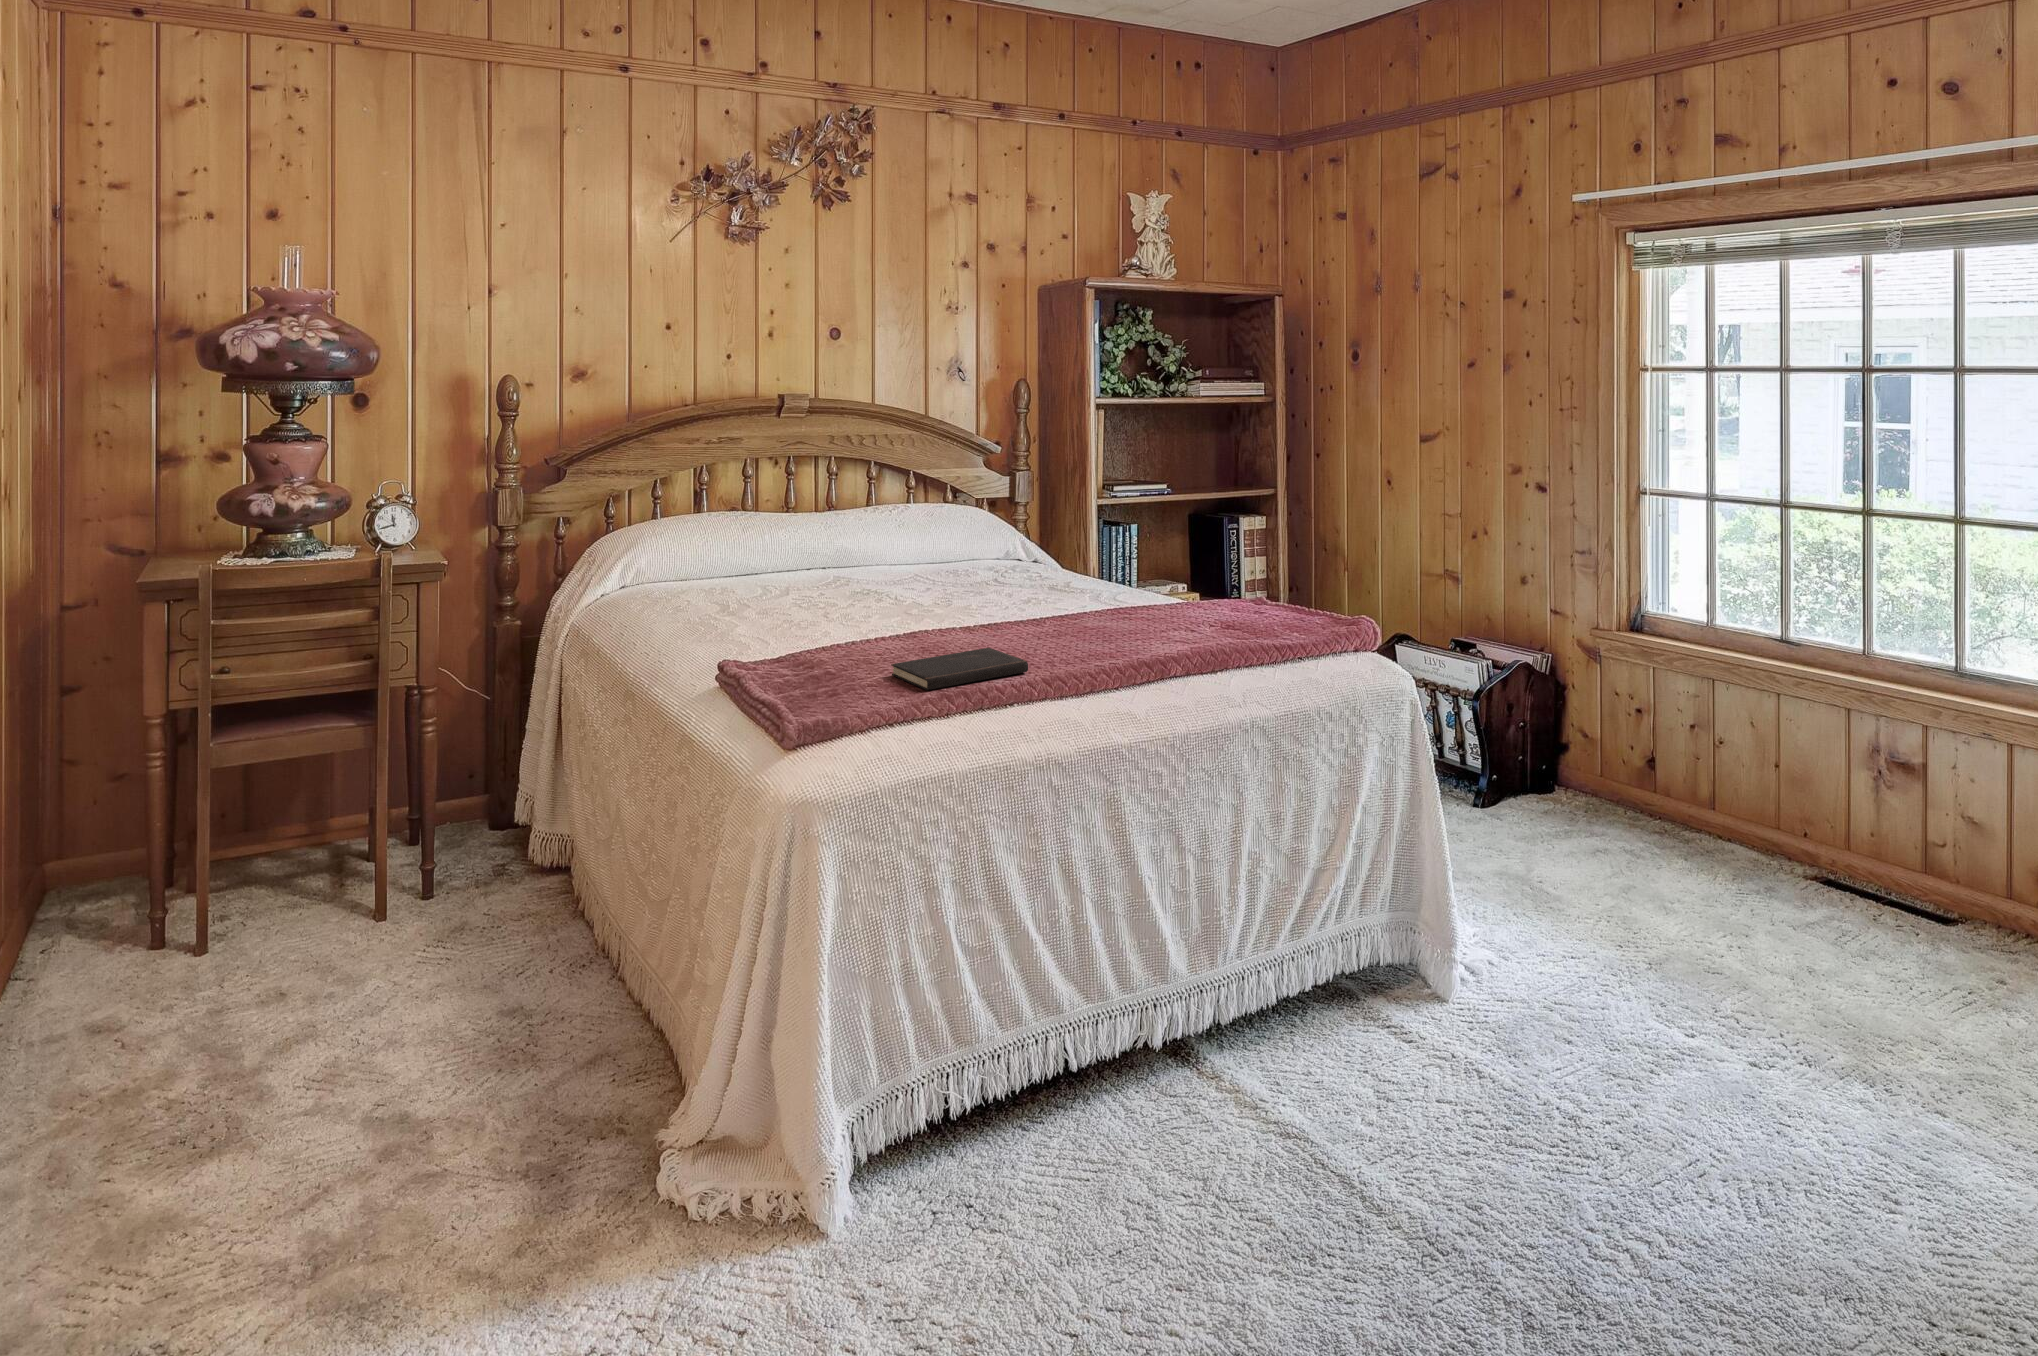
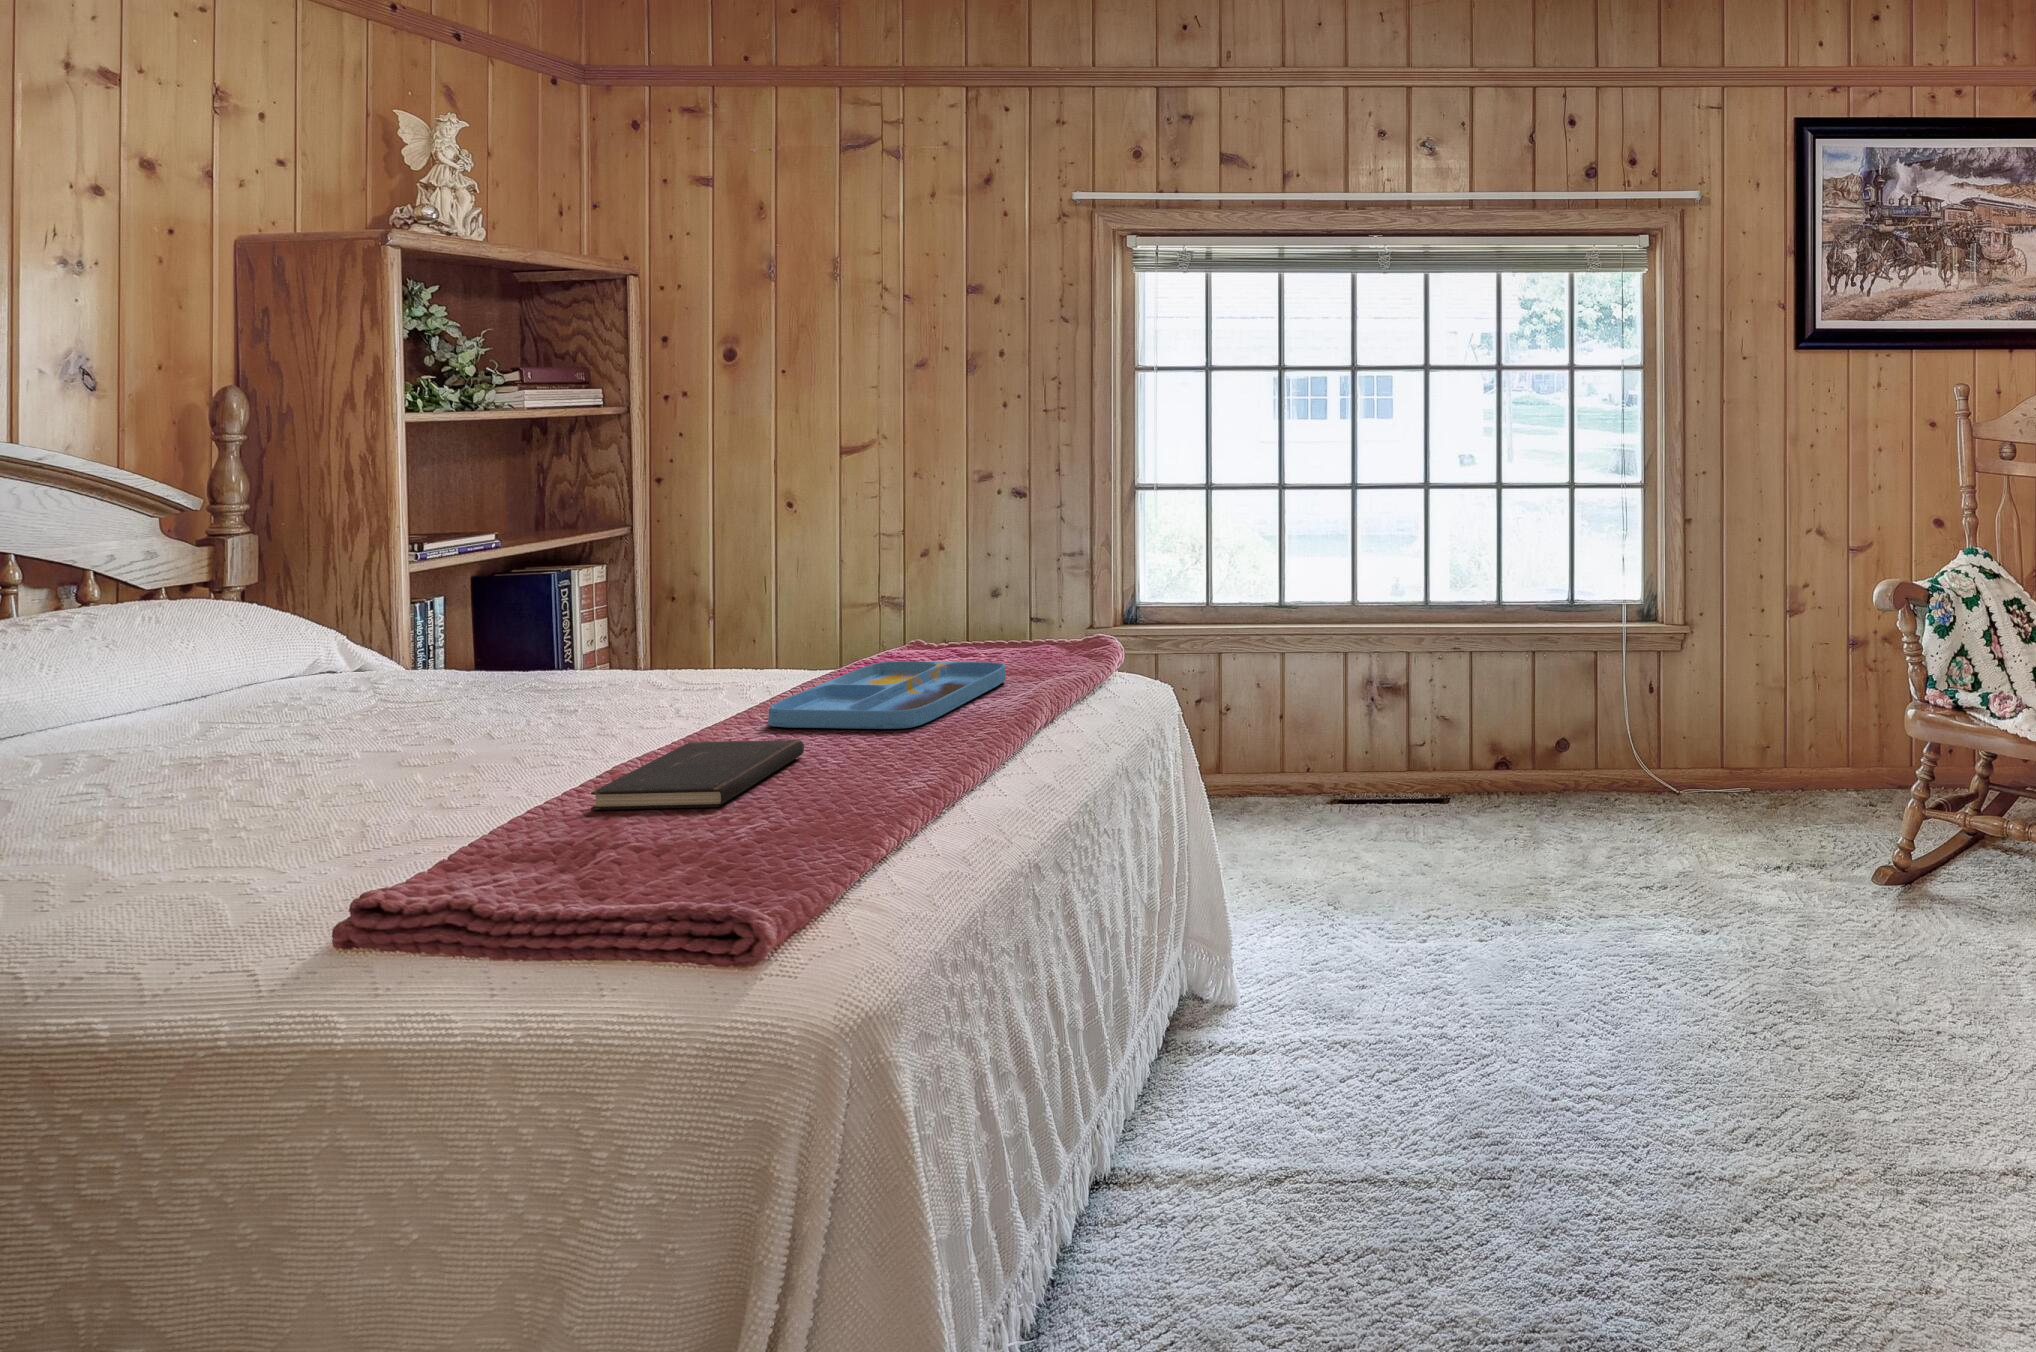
tray: none [1066,619,1251,670] -> present [768,661,1006,729]

